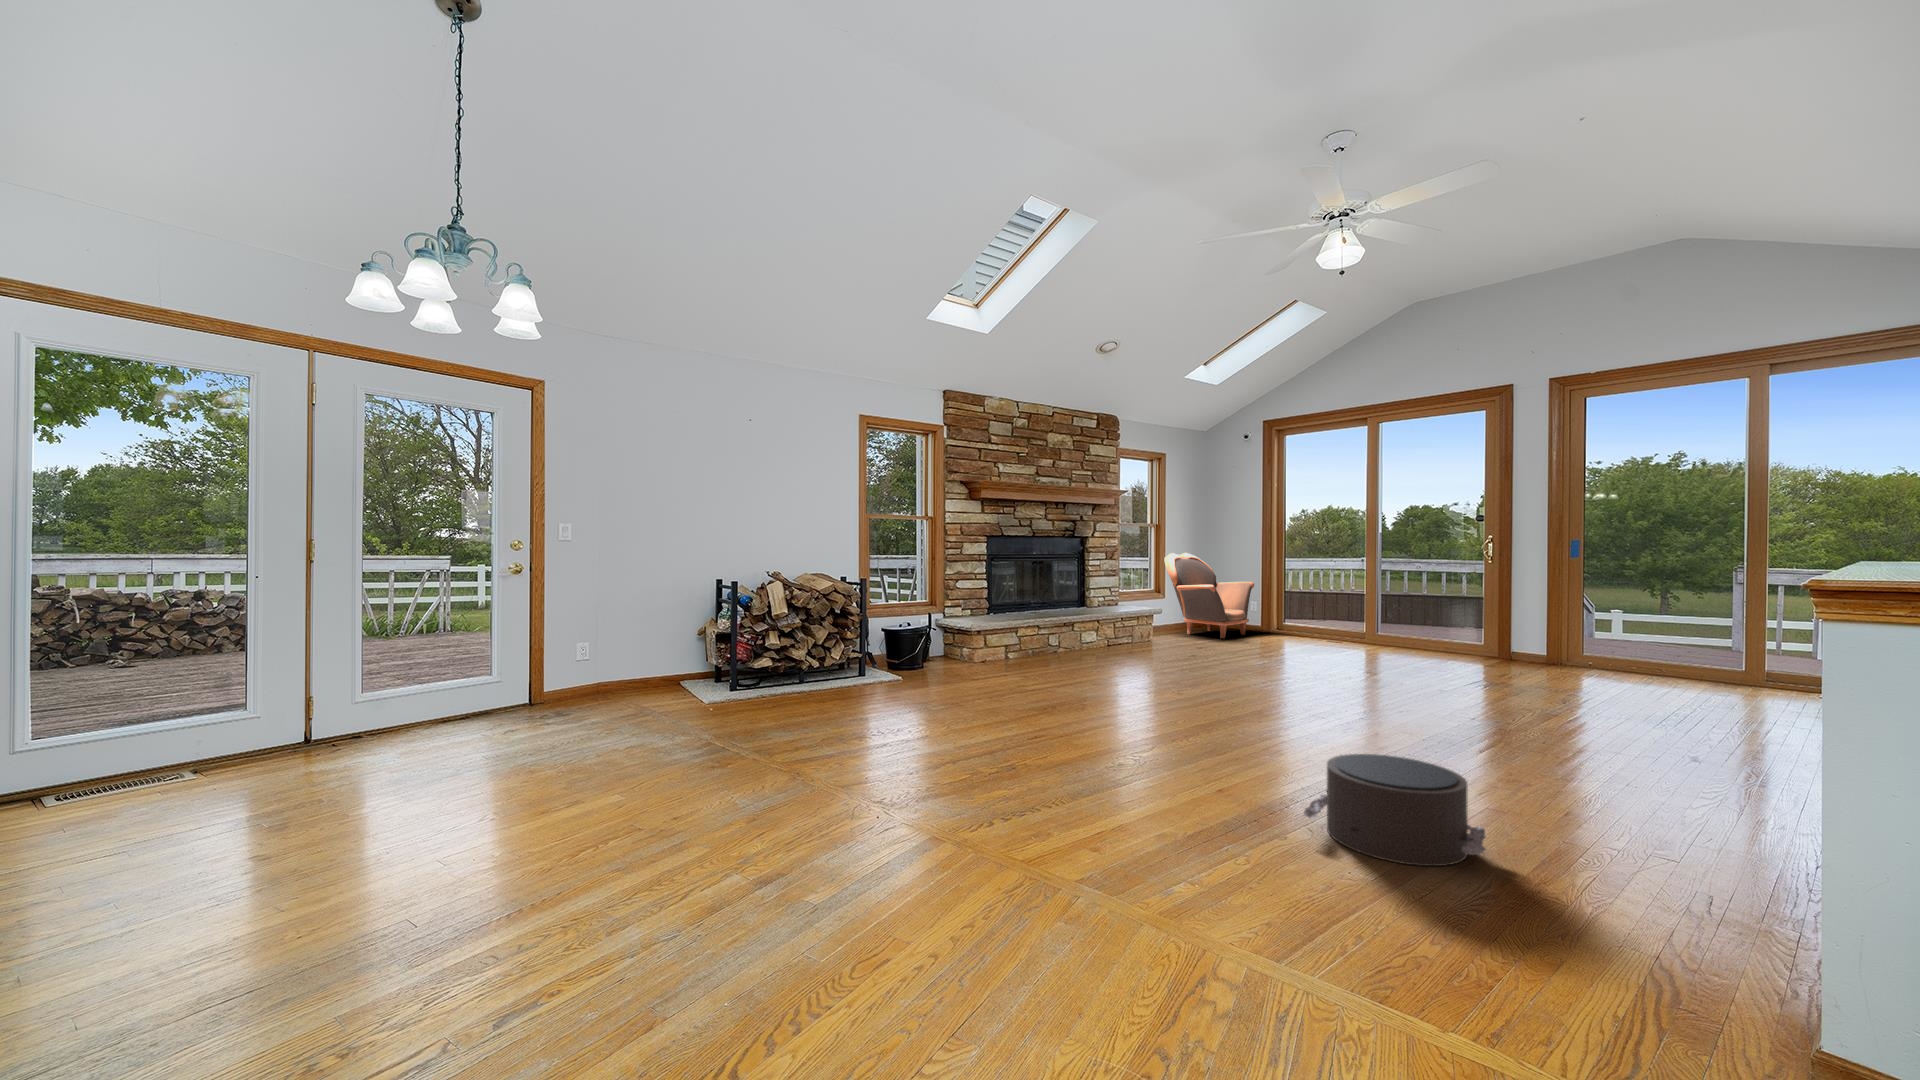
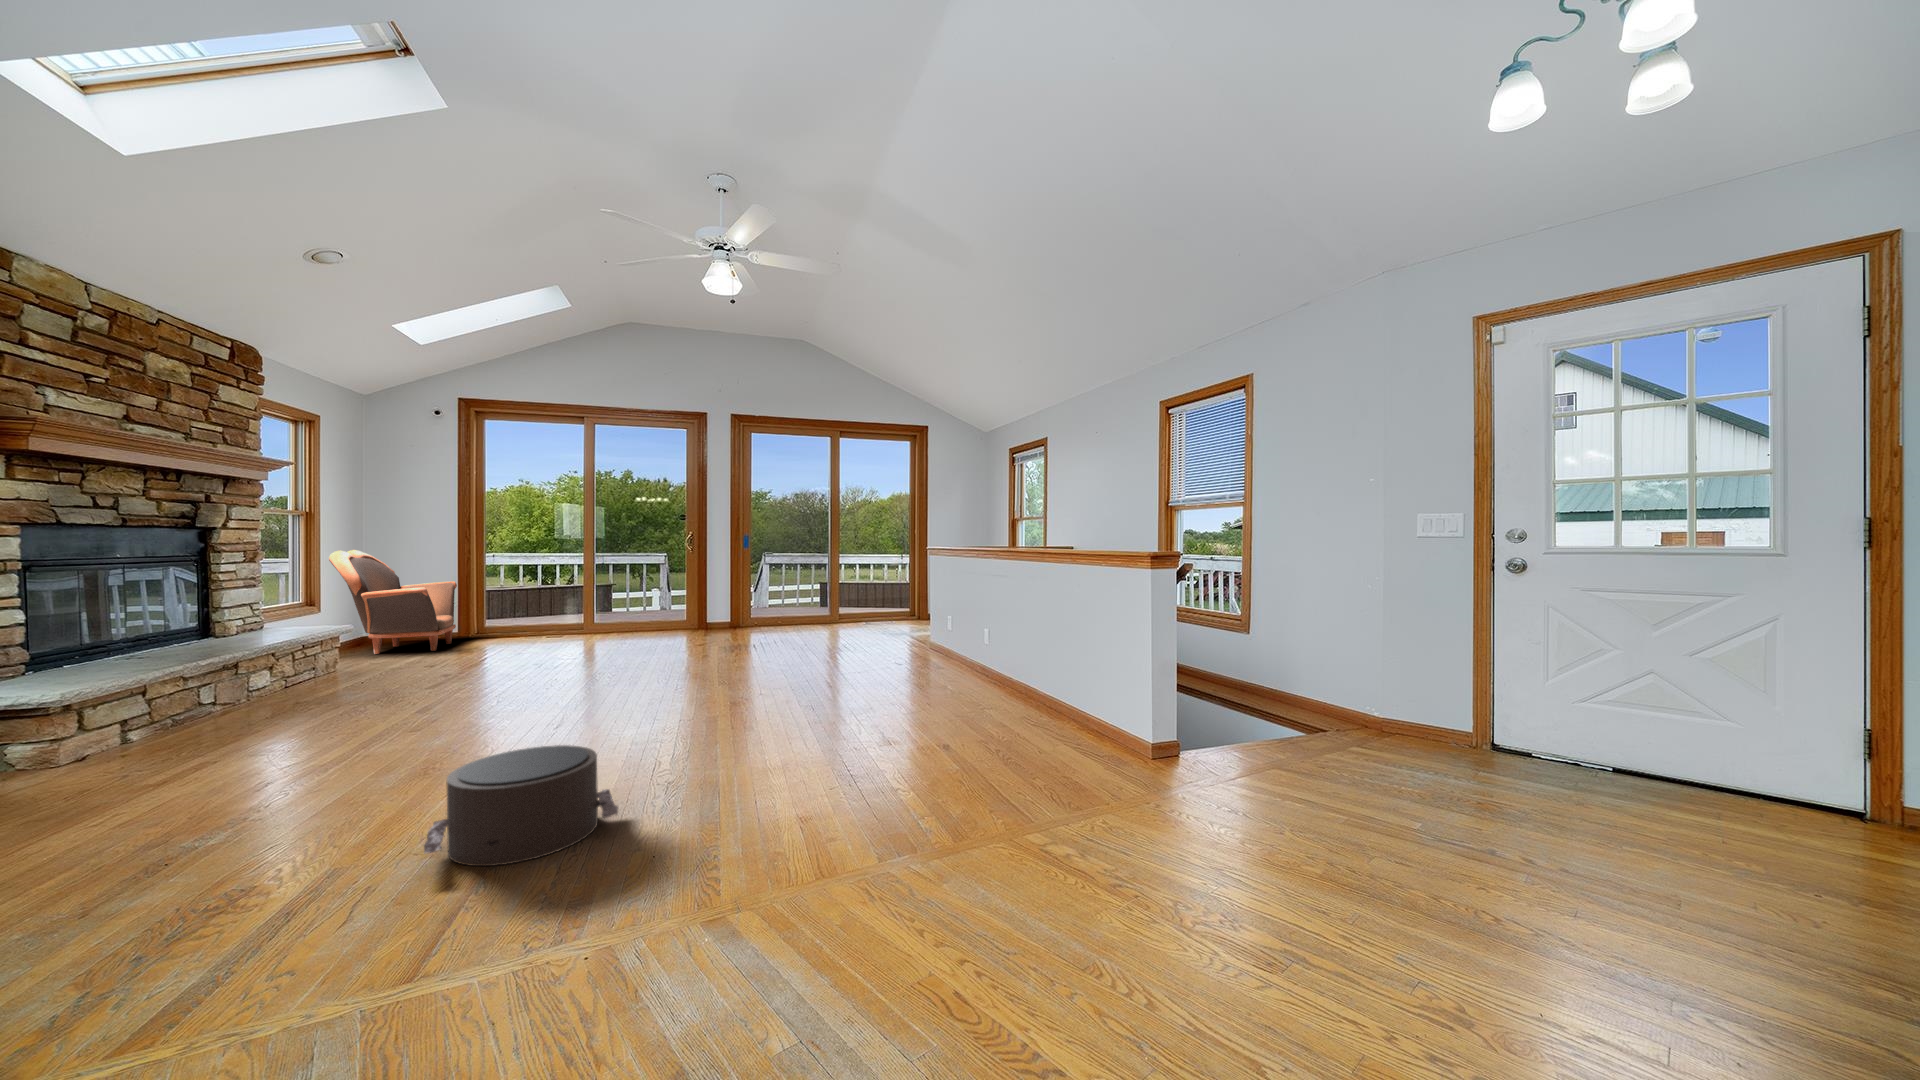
pouf: present [1304,754,1485,866] -> present [424,745,618,866]

